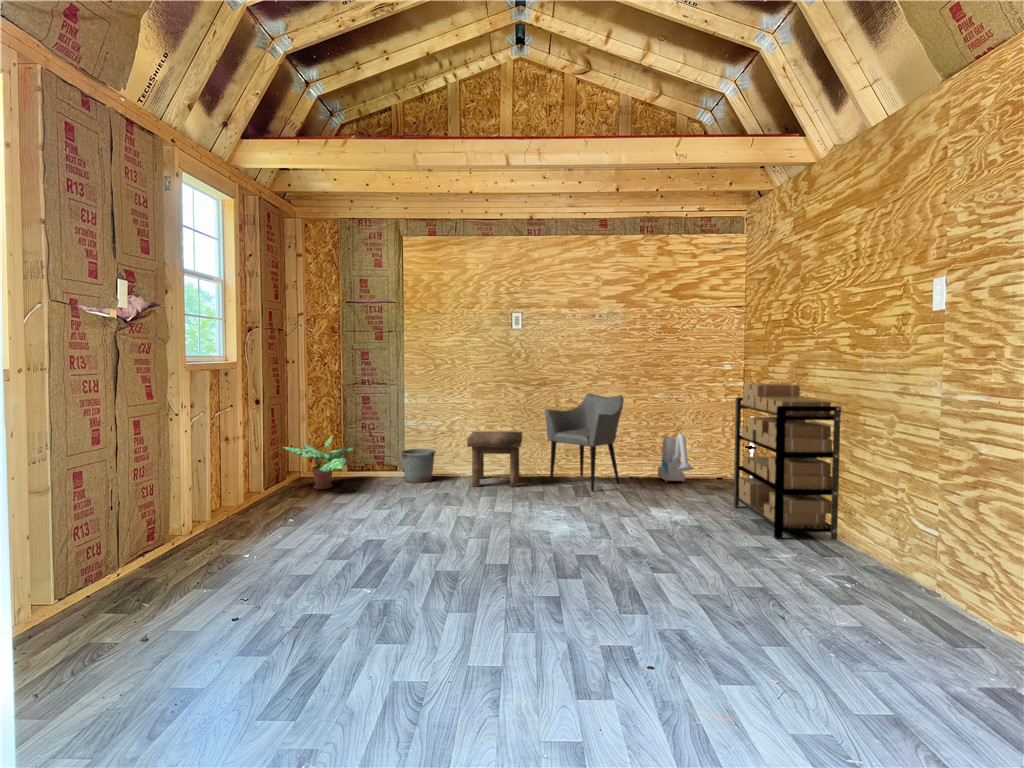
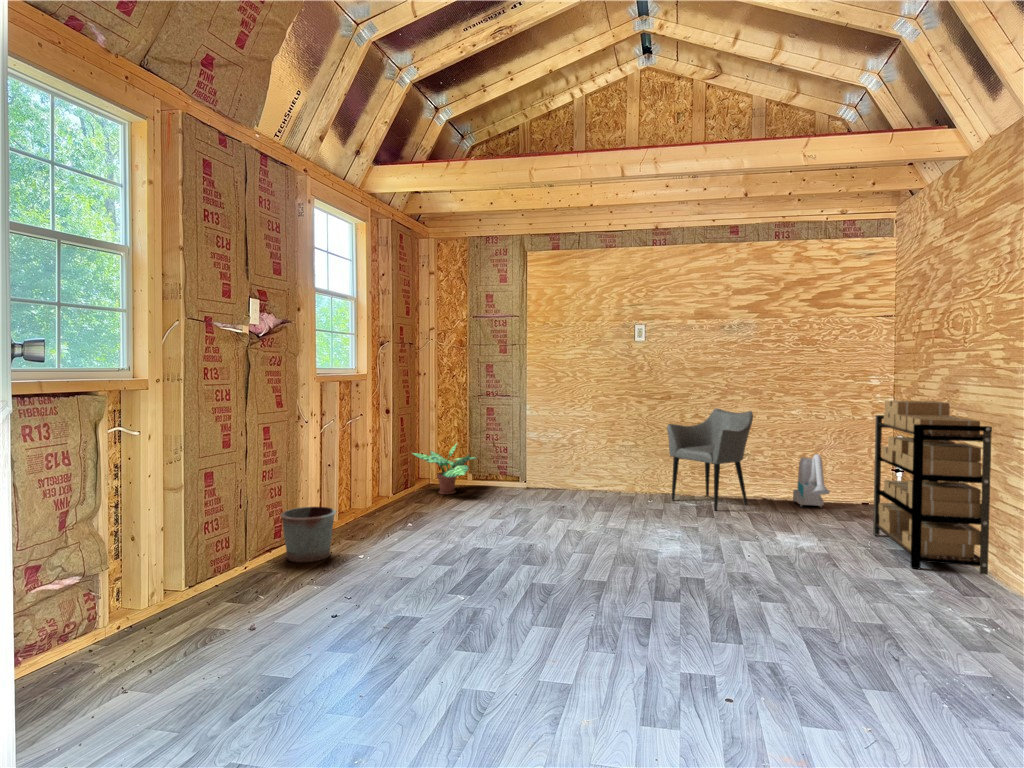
stool: present [467,431,522,487] -> none [585,445,644,503]
bucket: present [401,449,436,483] -> present [280,507,336,562]

